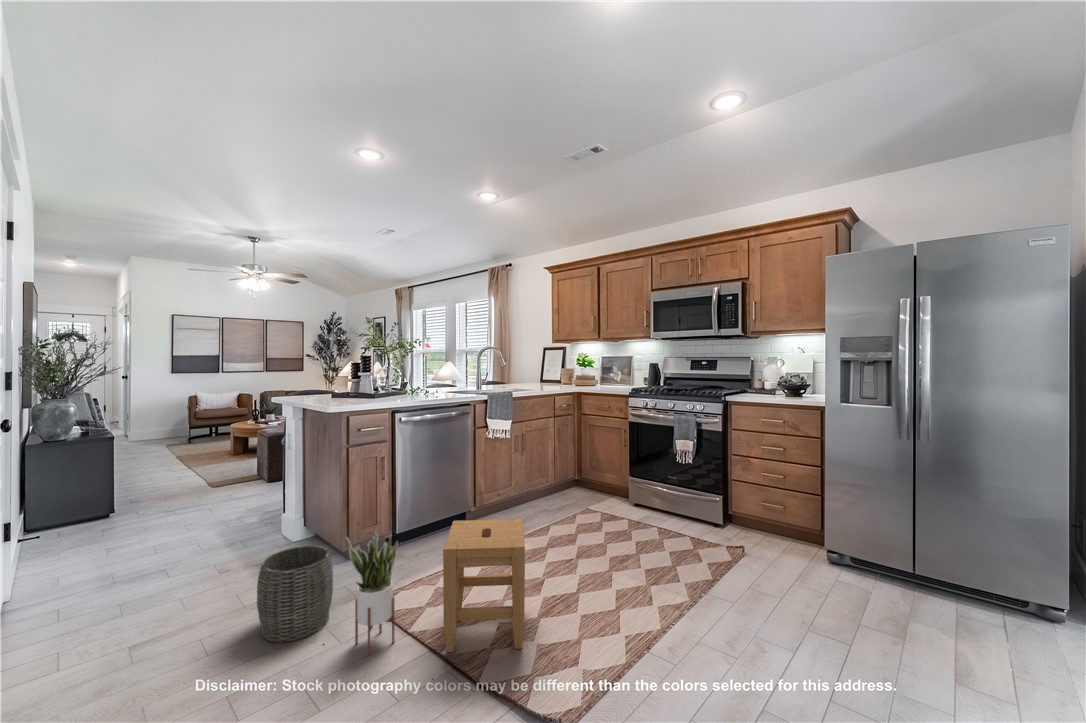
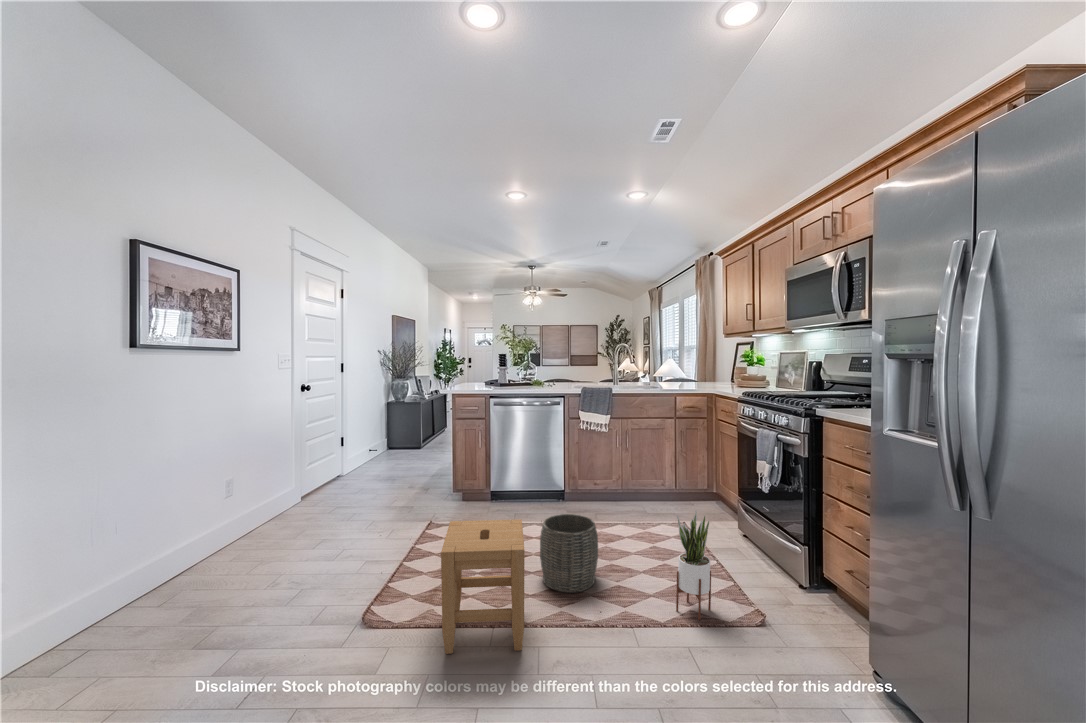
potted plant: present [346,531,398,655] -> present [676,511,711,620]
woven basket: present [257,546,333,642] -> present [540,514,598,593]

